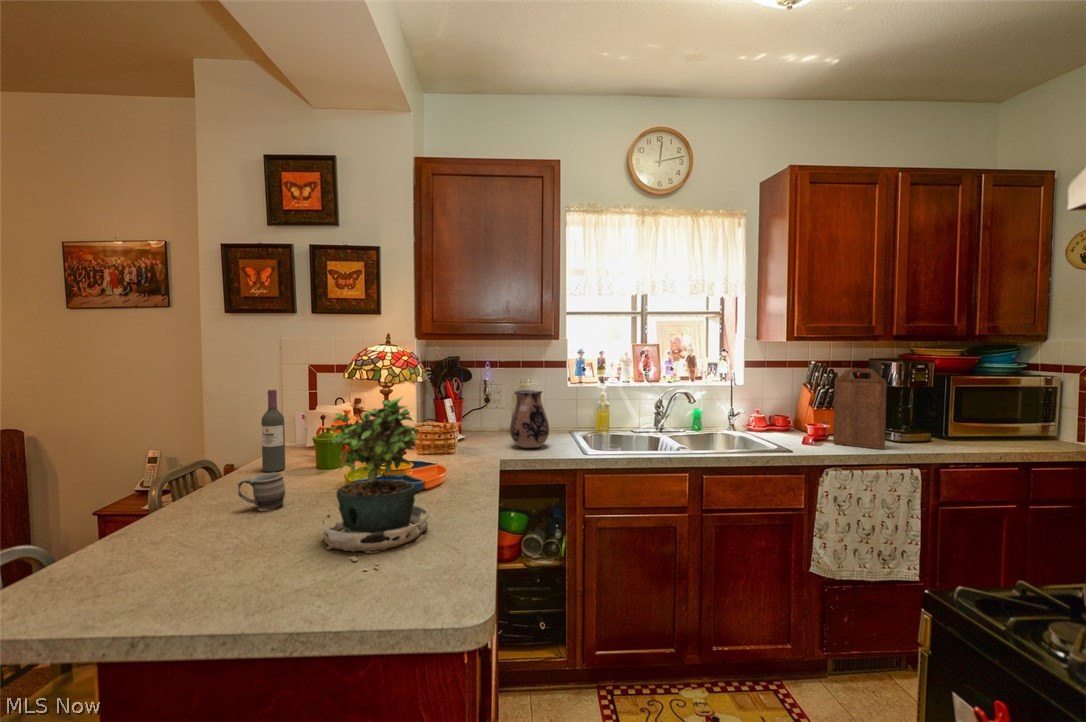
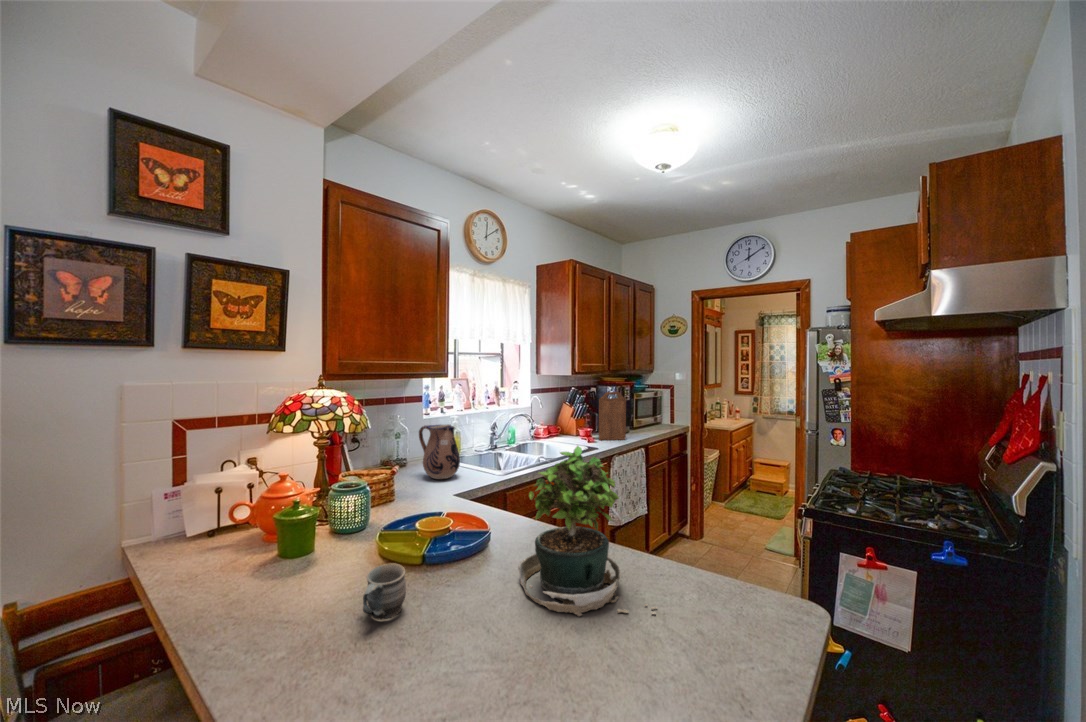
wine bottle: present [261,390,285,472] -> none [211,460,247,582]

